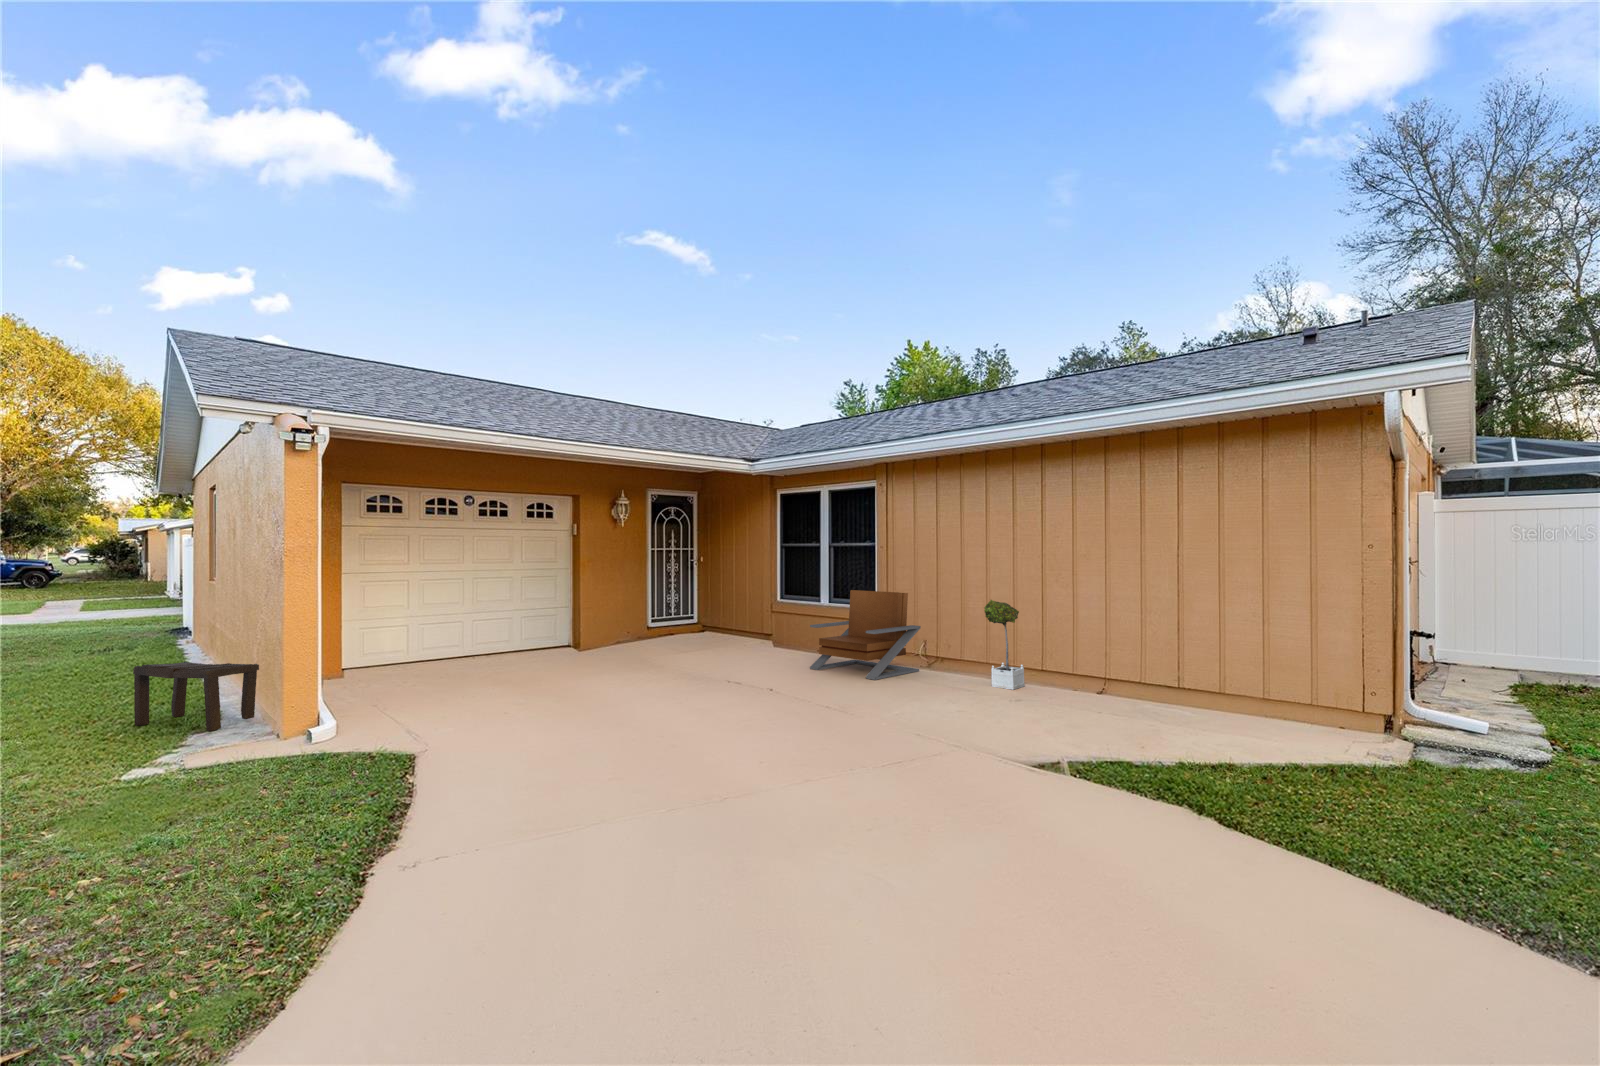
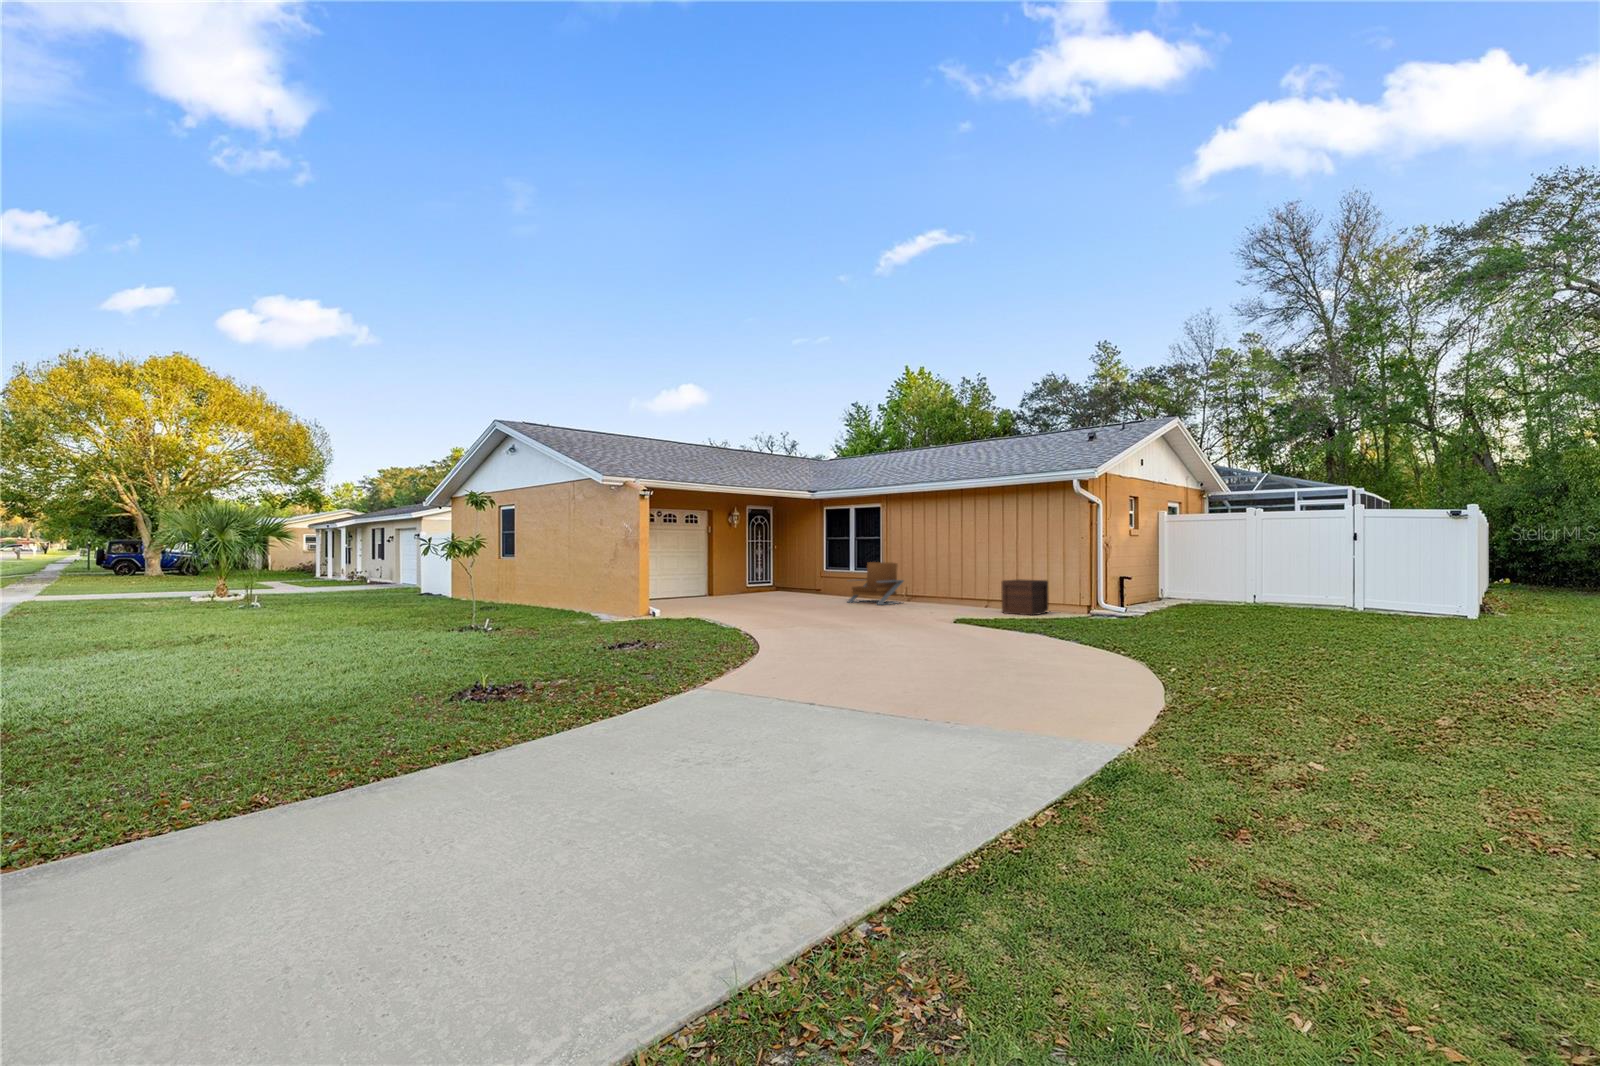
potted tree: present [984,600,1024,690] -> none [934,565,953,607]
wooden crate: none [1156,638,1268,736] -> present [1002,579,1049,615]
bench: present [133,662,259,731] -> none [565,590,615,616]

